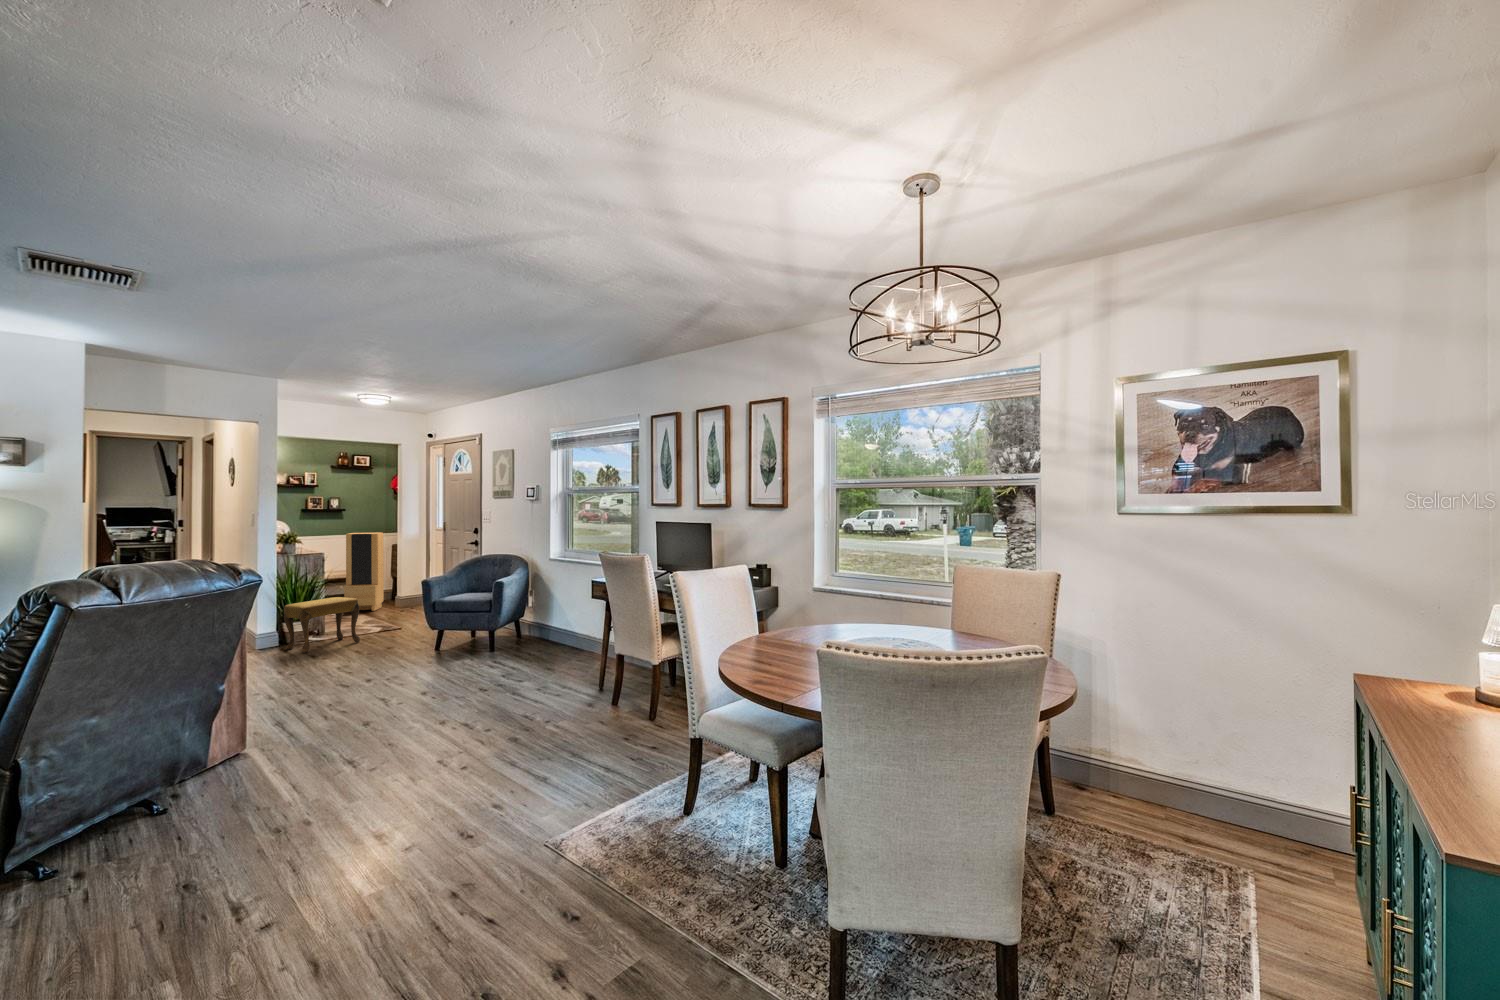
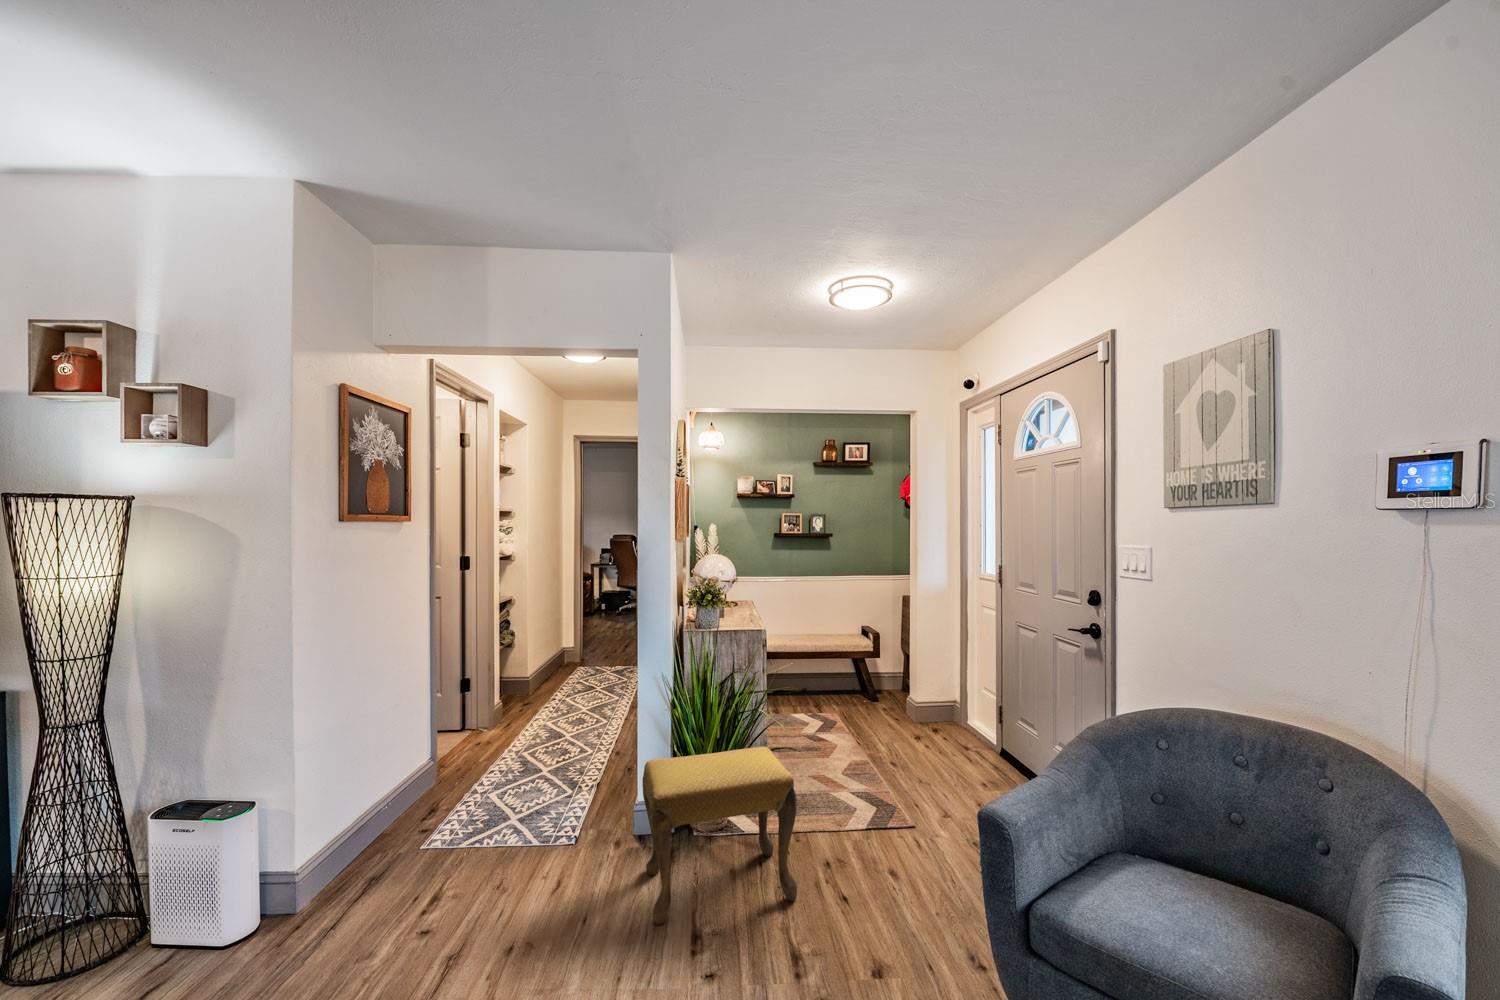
storage cabinet: present [344,533,384,611] -> none [826,574,889,722]

